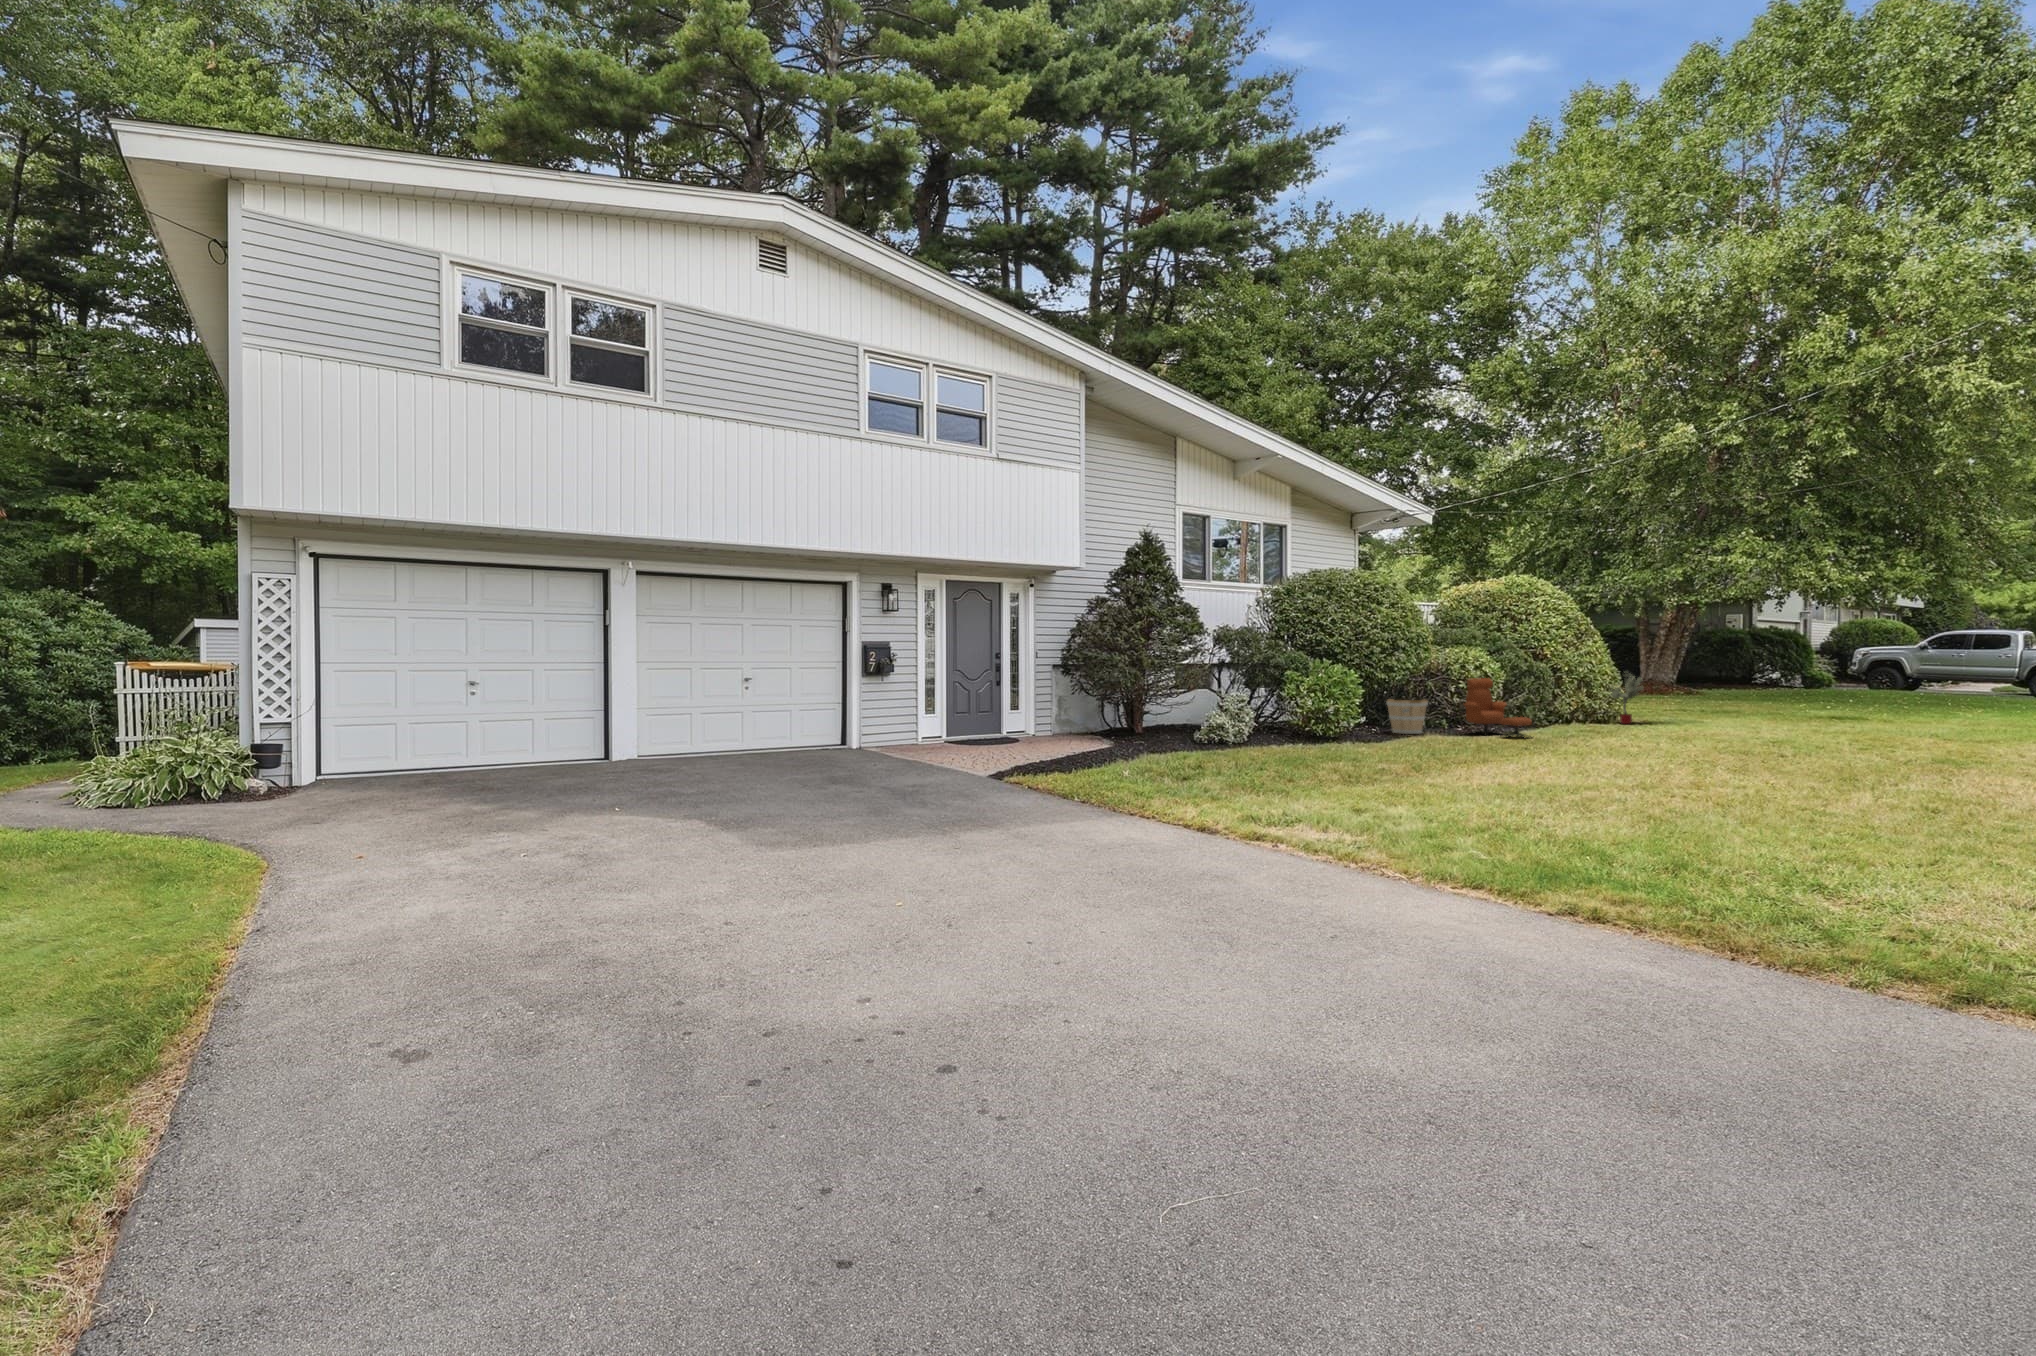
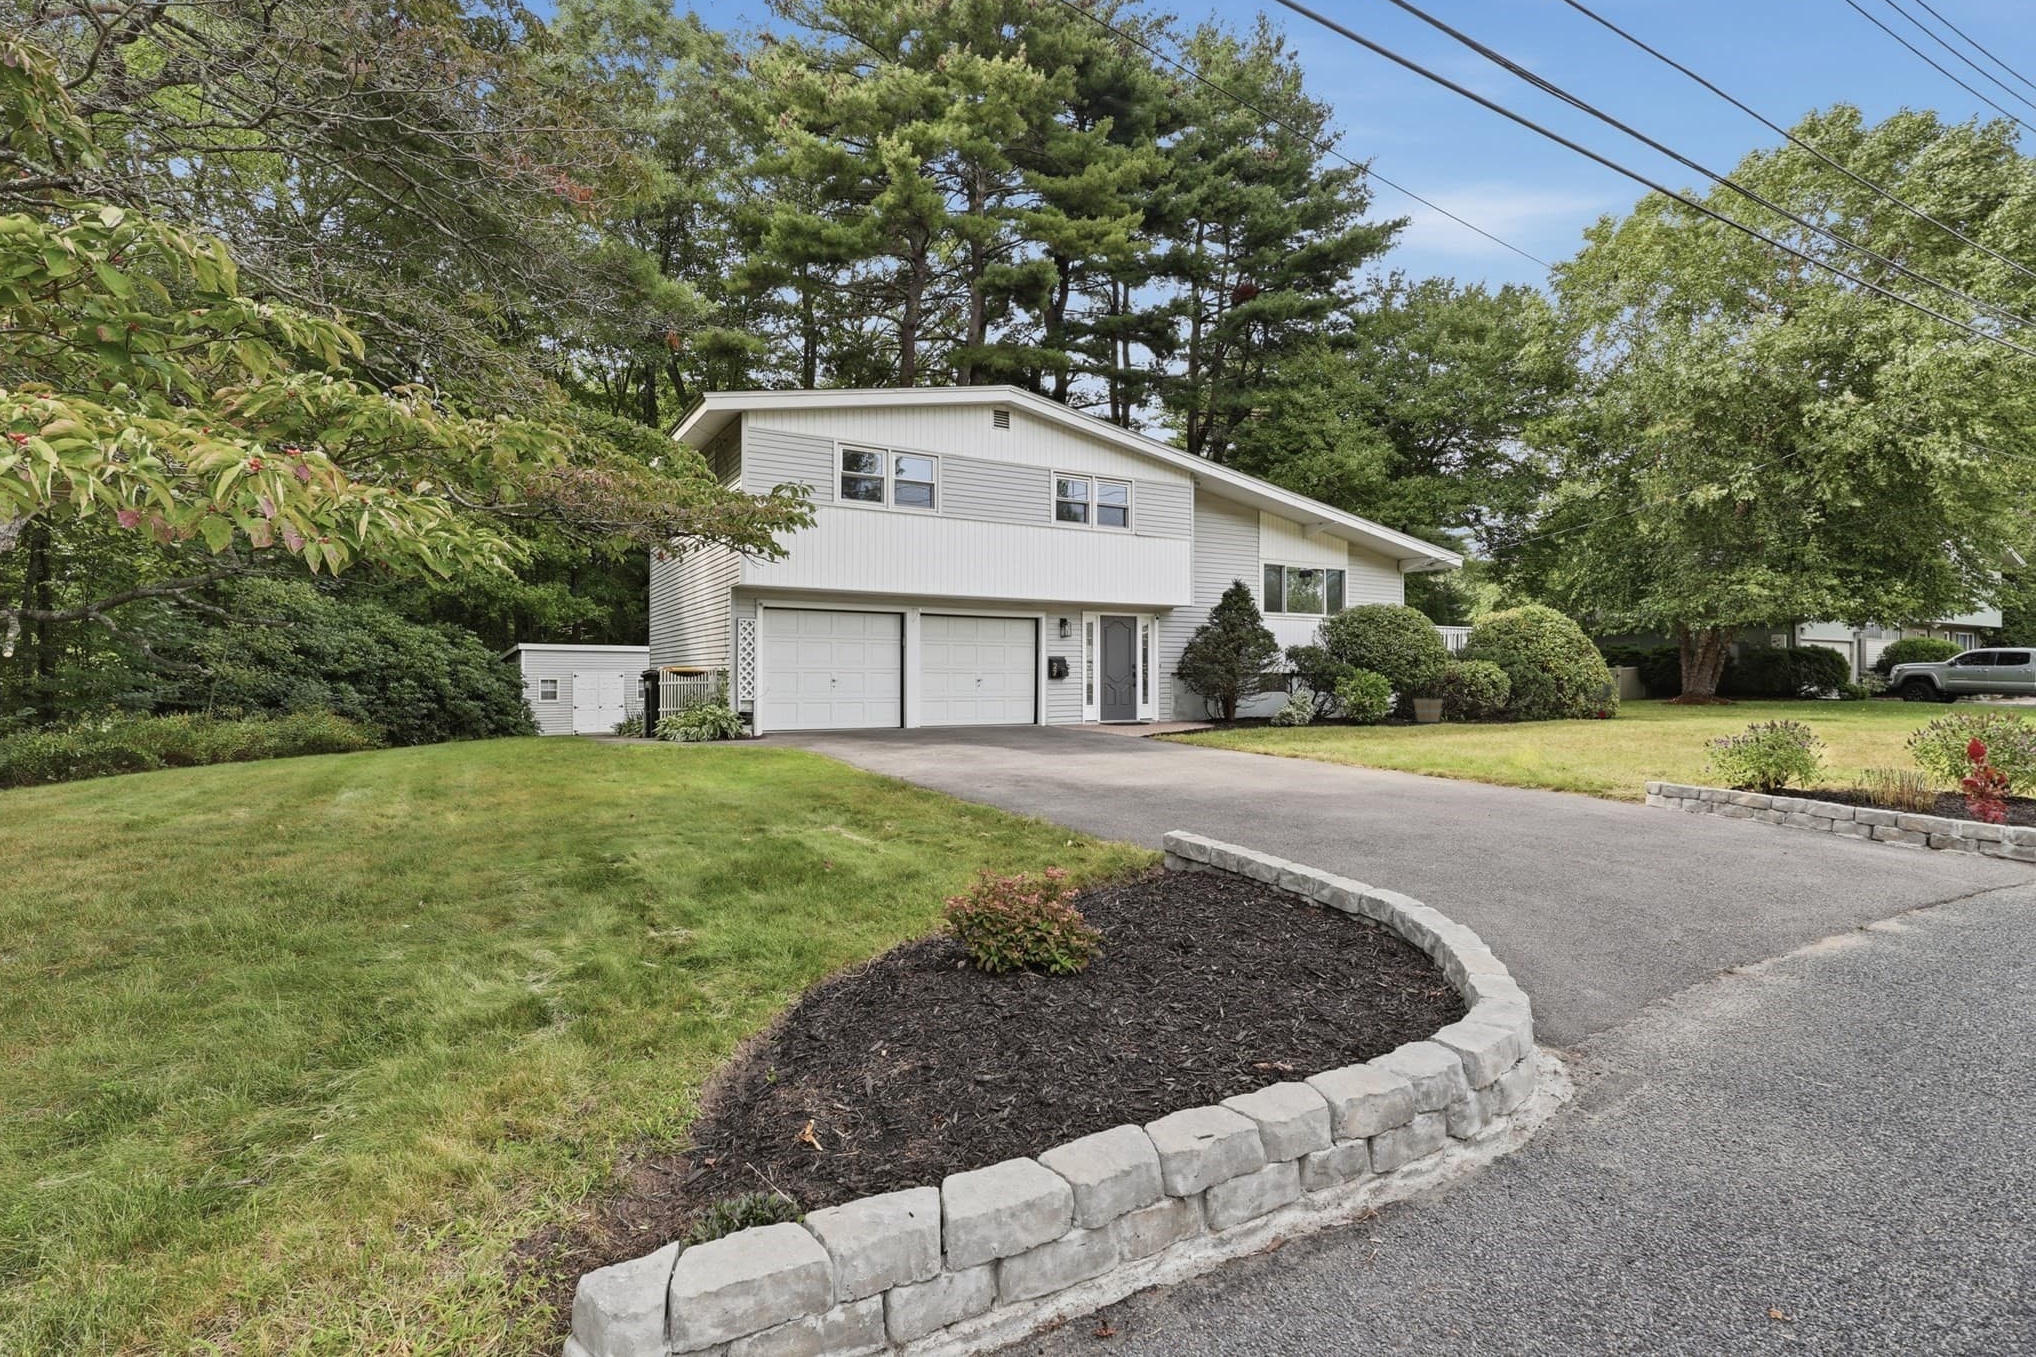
lounge chair: present [1464,678,1532,738] -> none [1467,683,1515,724]

